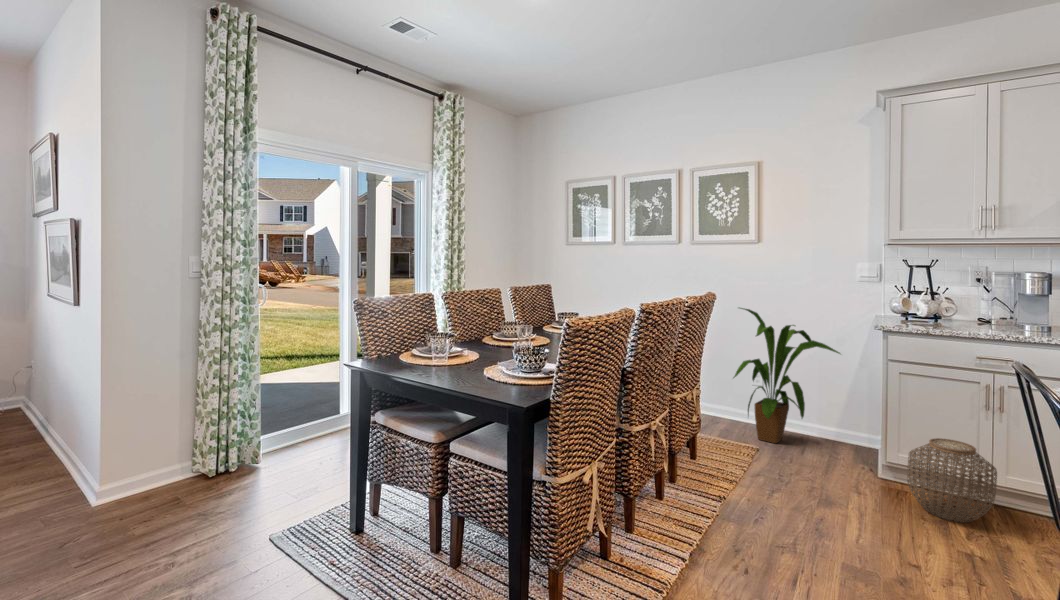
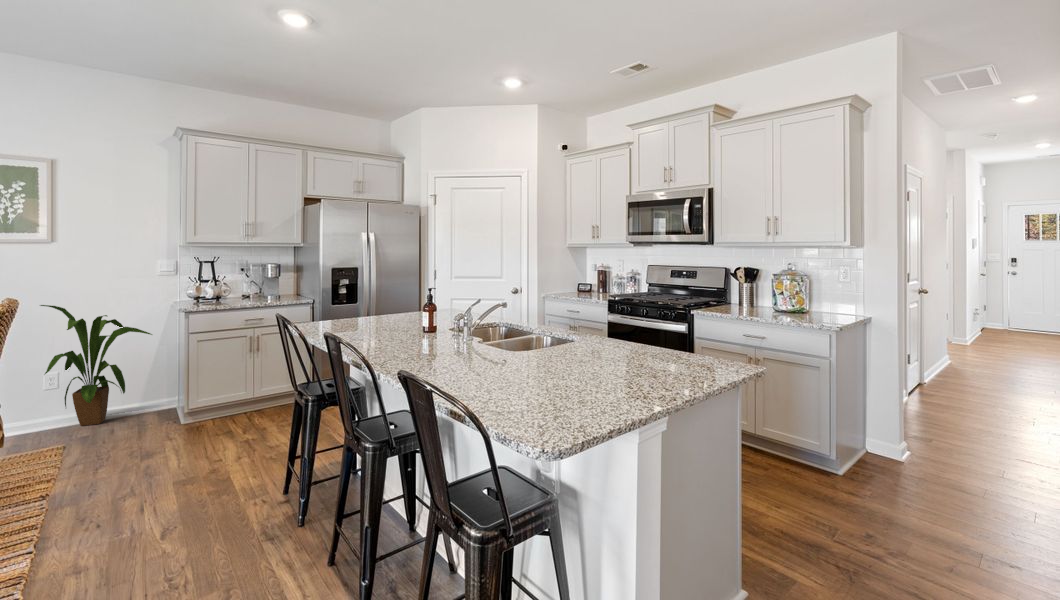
woven basket: present [907,438,997,522] -> none [209,377,261,428]

